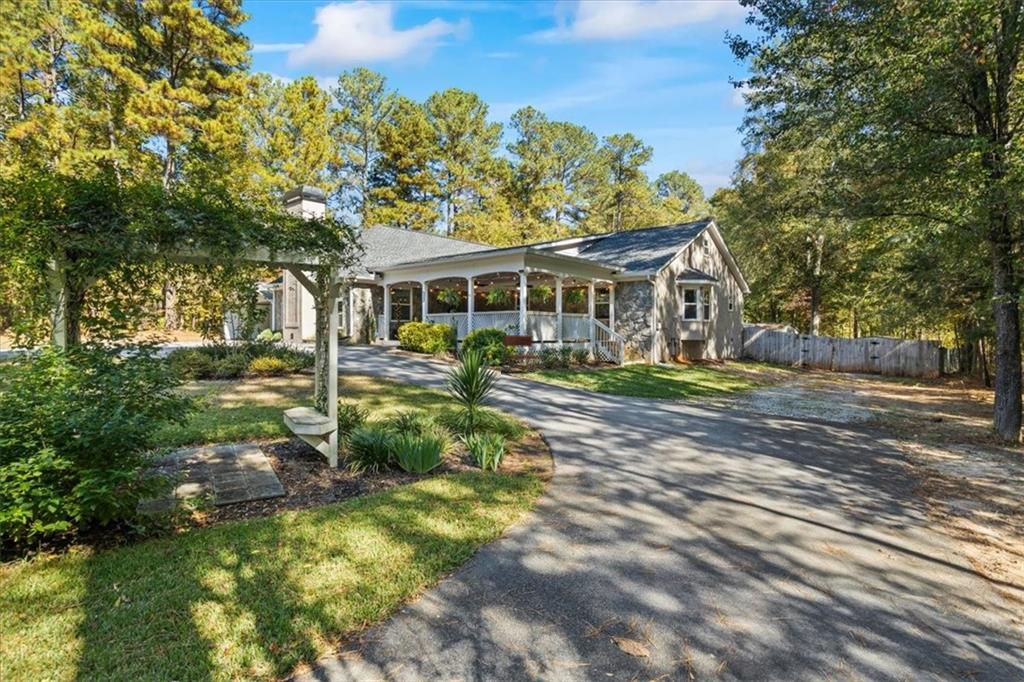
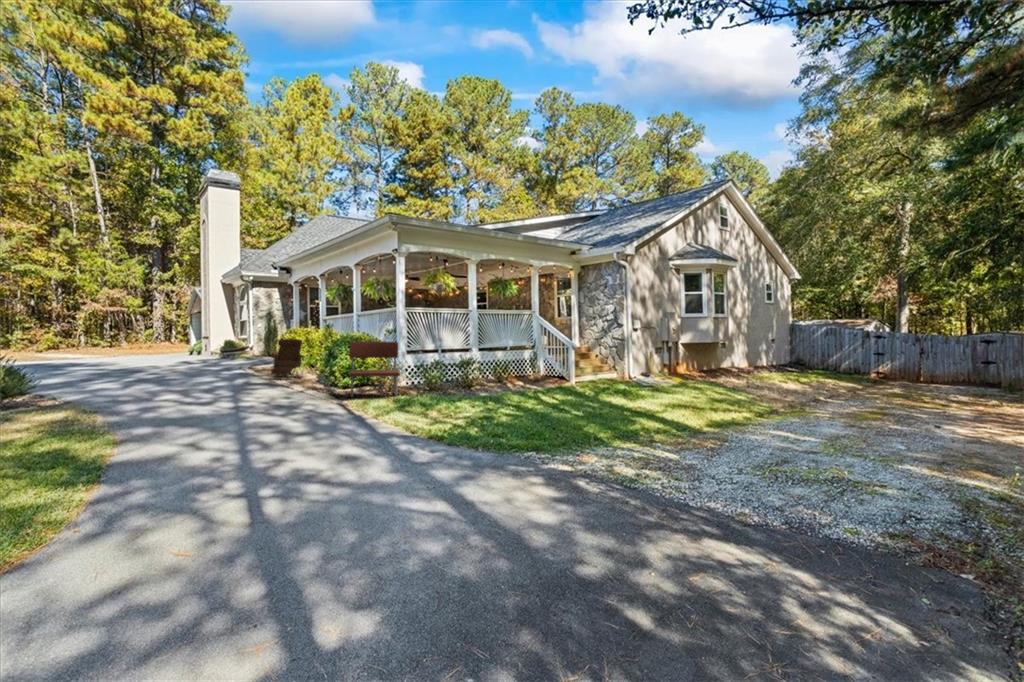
lounge chair: none [407,333,430,364] -> present [271,339,304,379]

